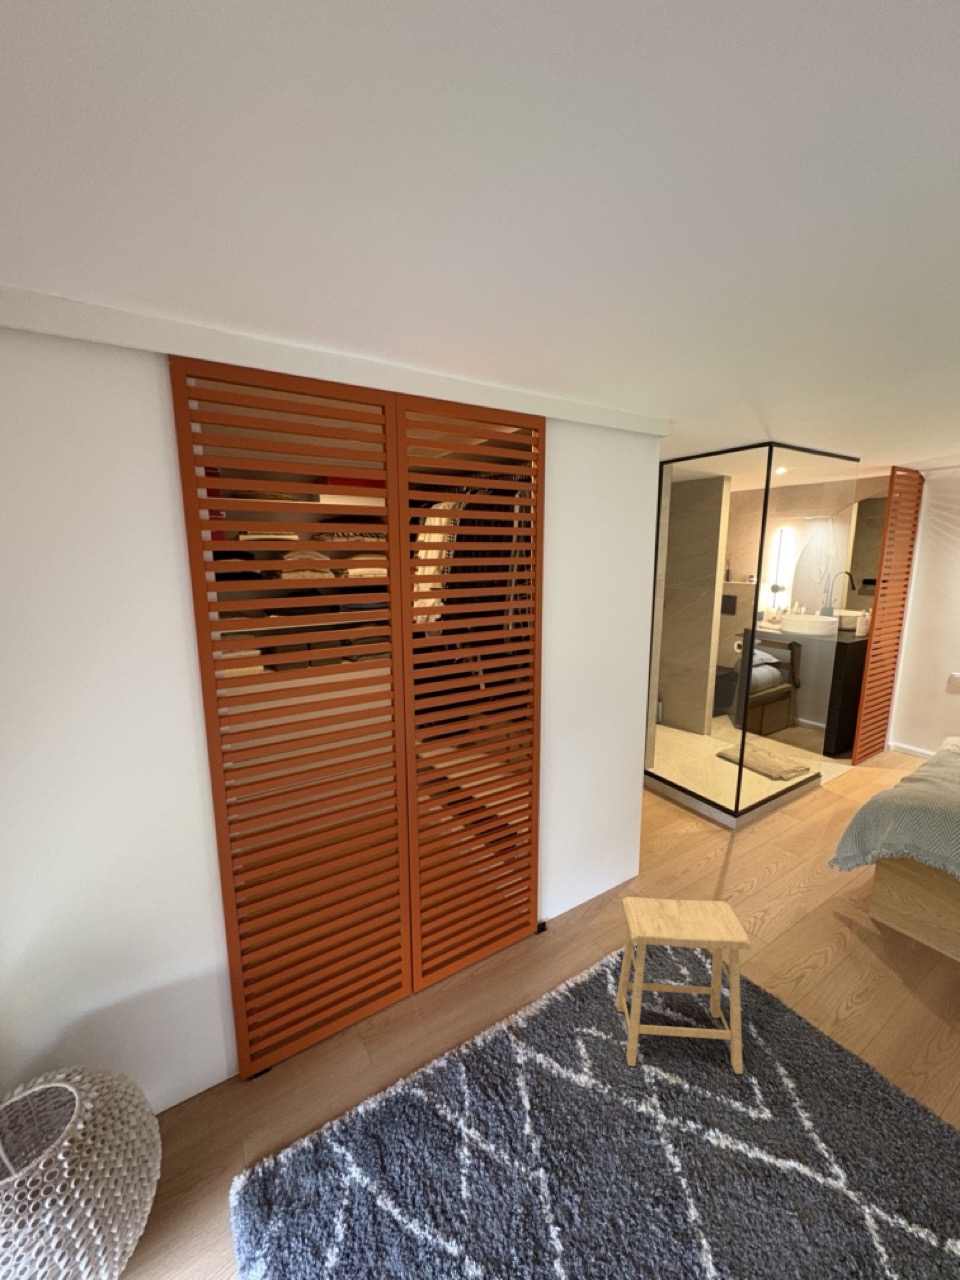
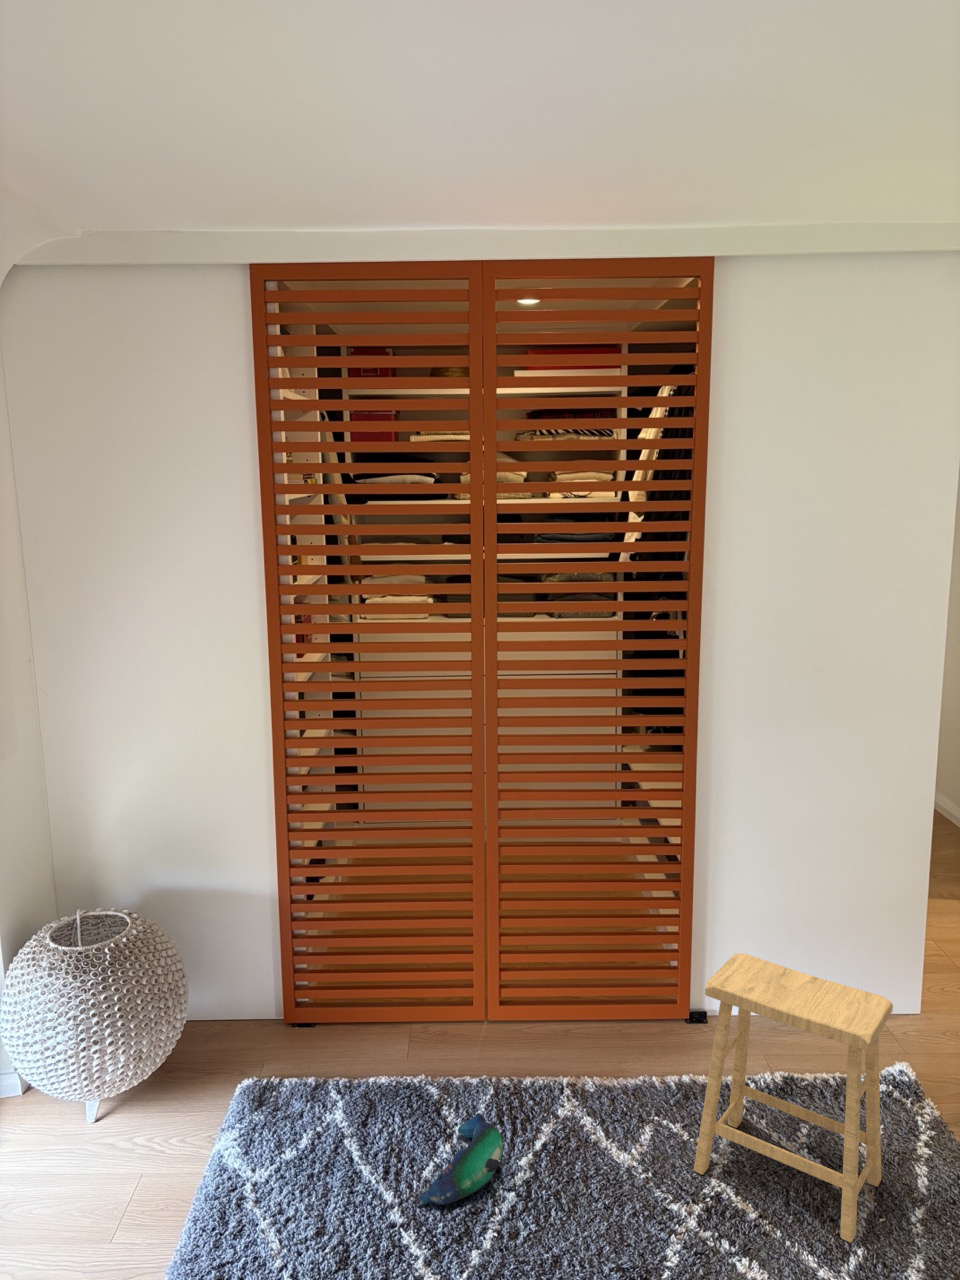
plush toy: none [462,1101,531,1238] -> present [419,1113,503,1205]

